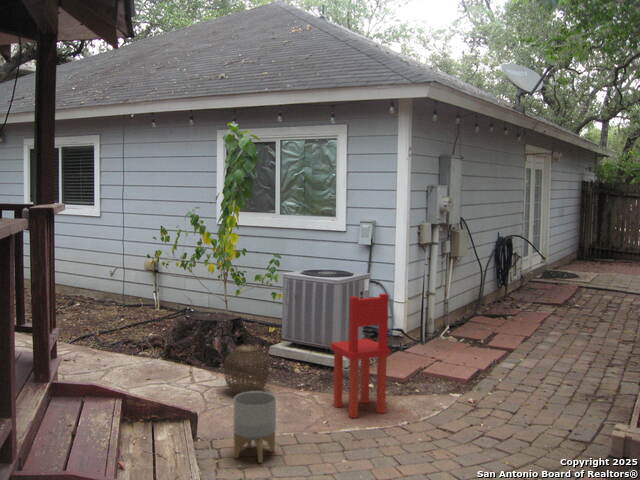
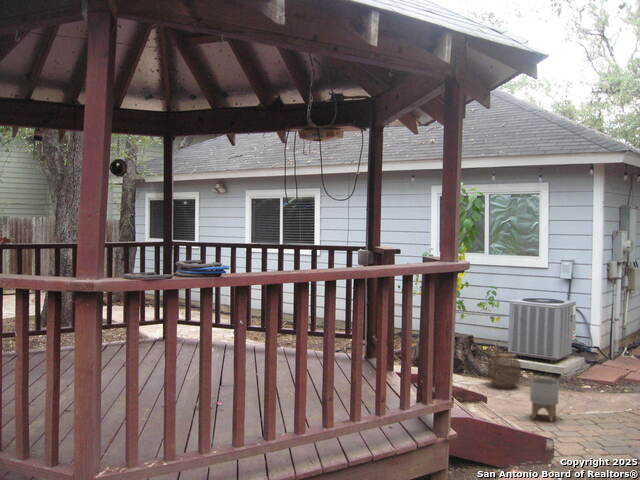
chair: present [331,294,390,418] -> none [572,316,618,402]

